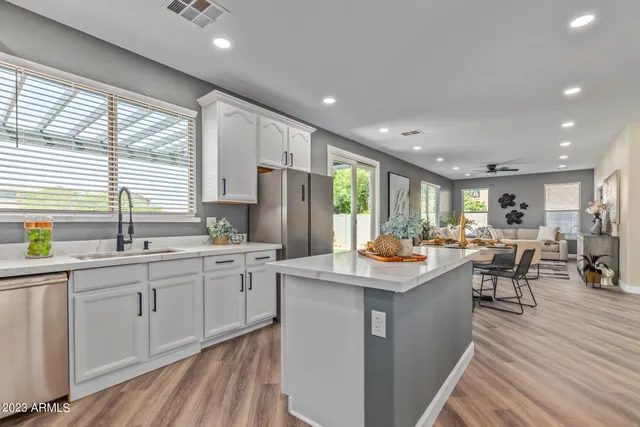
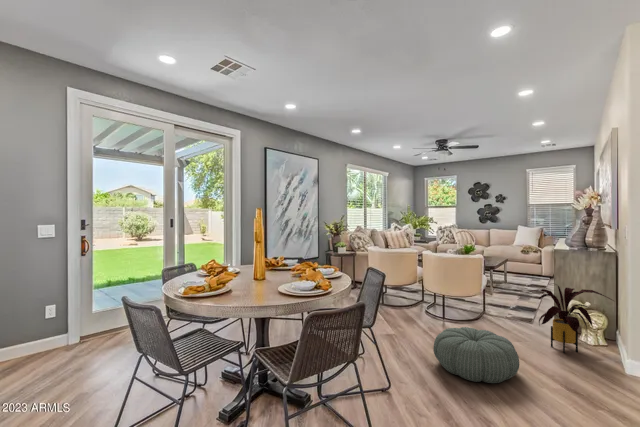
pouf: none [531,274,578,295] -> present [433,327,519,383]

